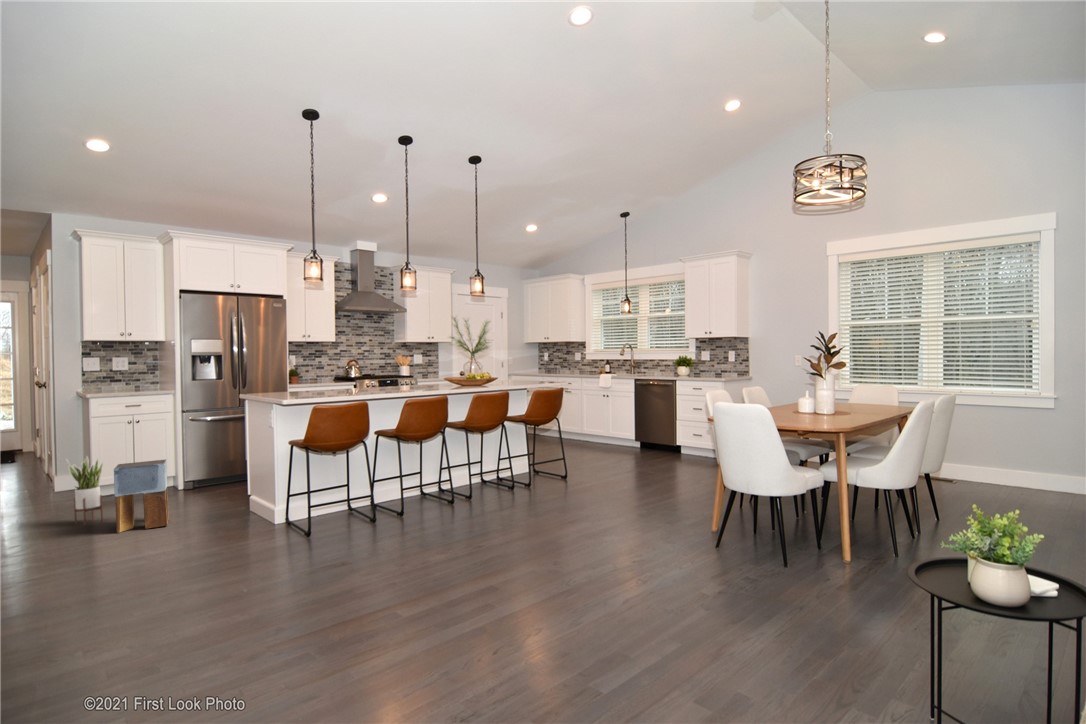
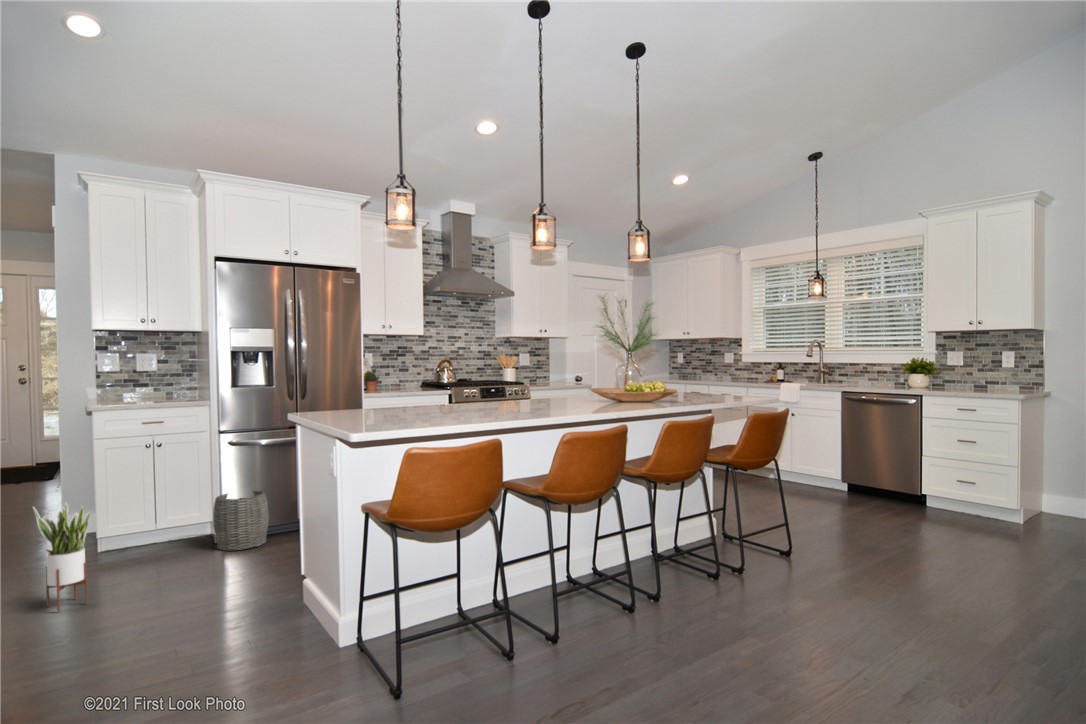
woven basket: none [180,454,220,495] -> present [213,491,269,551]
stool: present [114,459,169,533] -> none [92,510,183,634]

